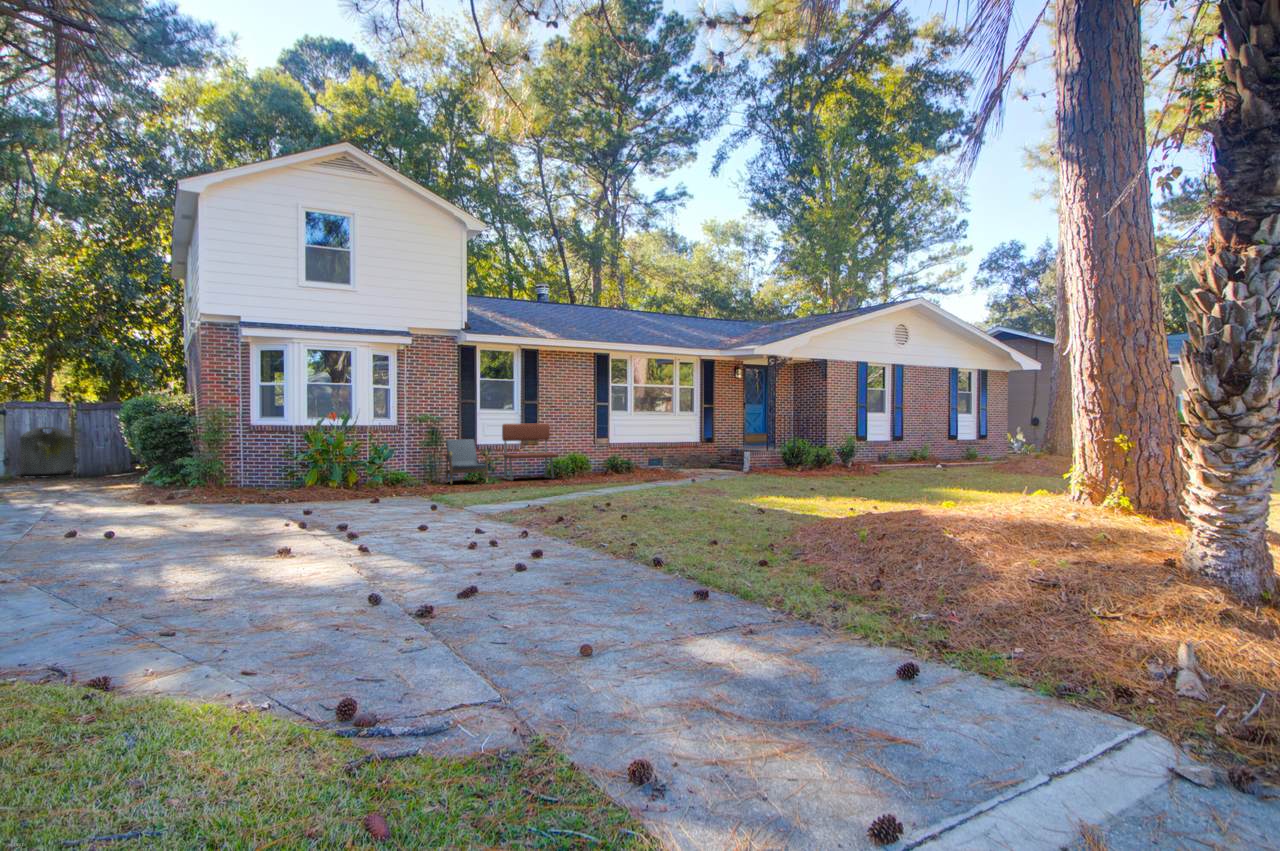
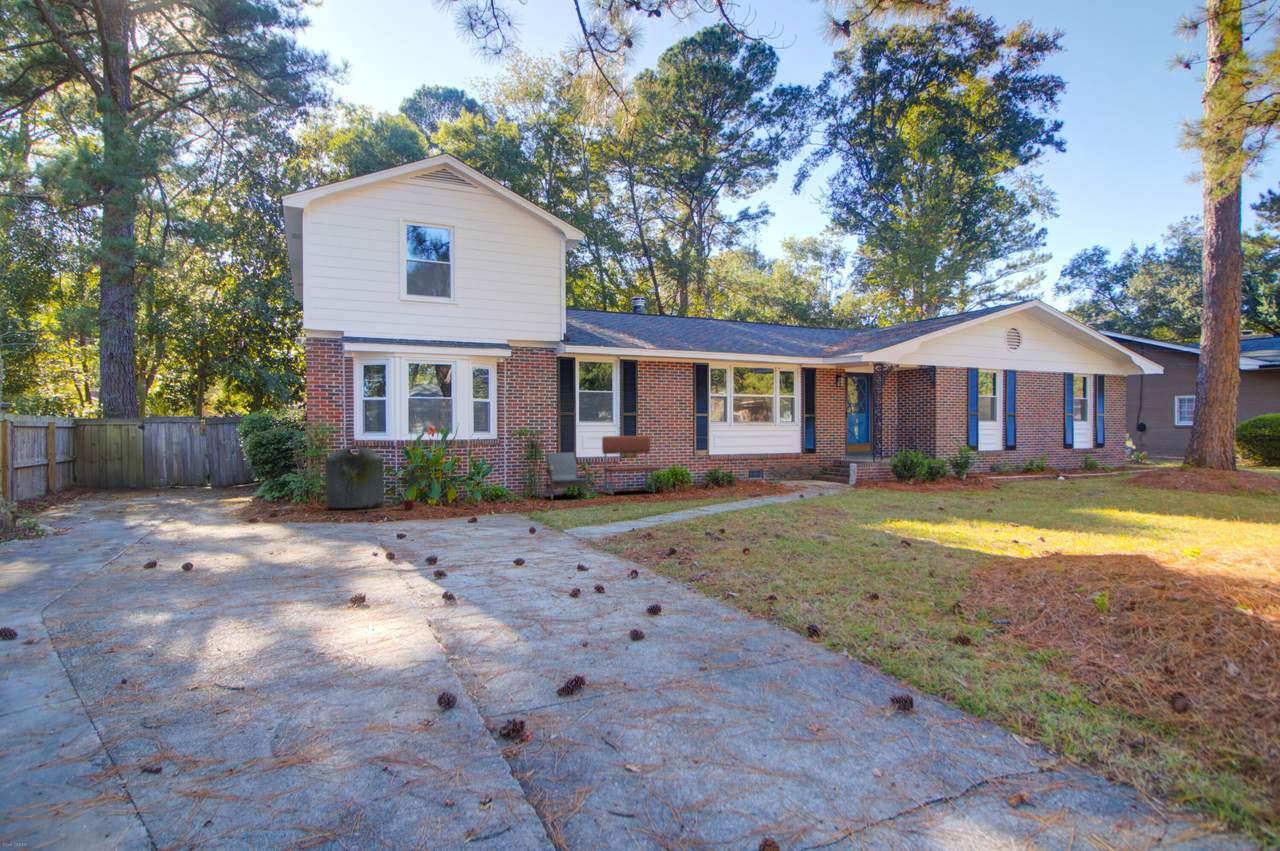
trash can: present [20,427,73,476] -> present [326,447,384,510]
potted tree: none [289,443,328,493] -> present [392,461,427,510]

